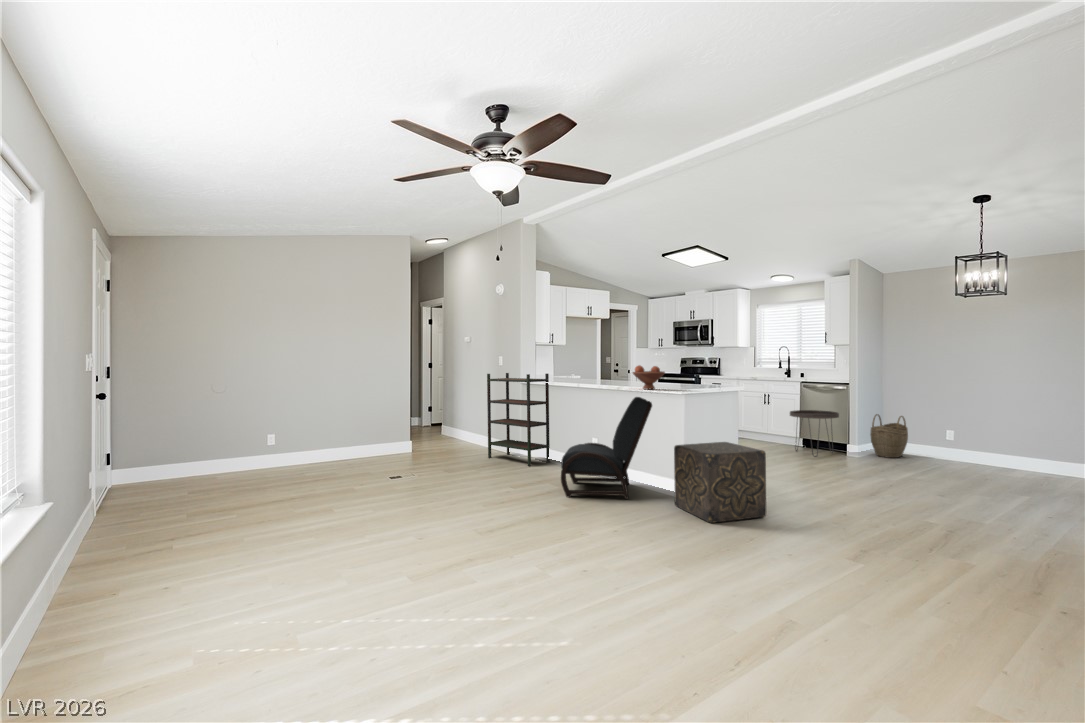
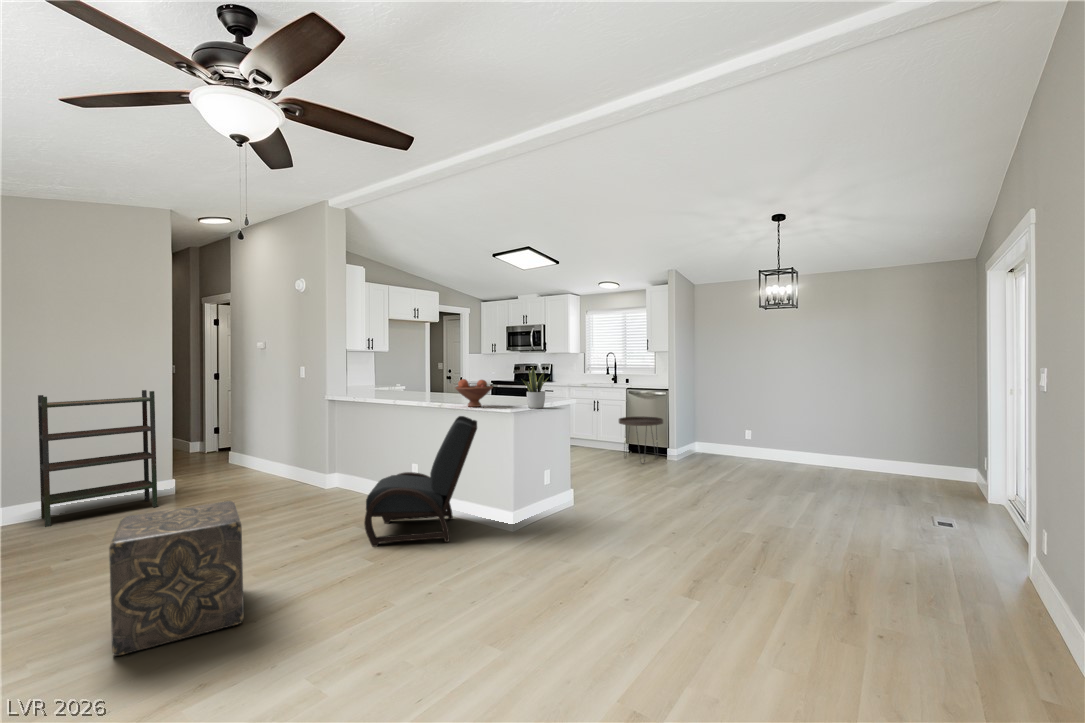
potted plant: none [690,353,719,392] -> present [522,367,549,409]
bookshelf: present [487,373,550,466] -> present [38,390,157,527]
woven basket: present [870,414,908,458] -> none [690,418,721,460]
ottoman: present [674,442,766,523] -> present [109,501,244,656]

